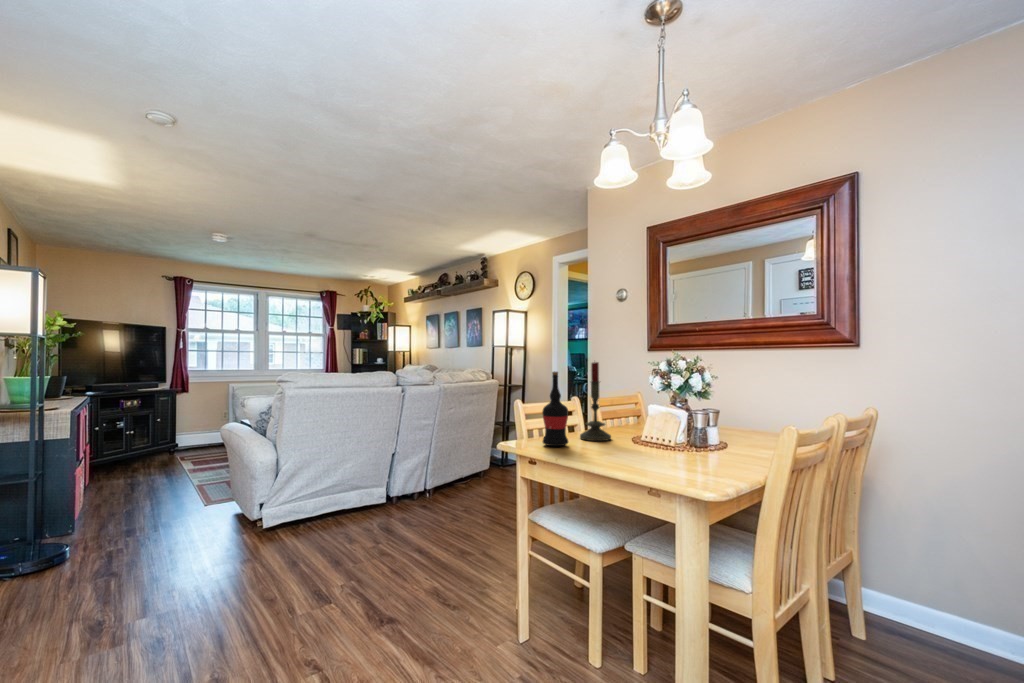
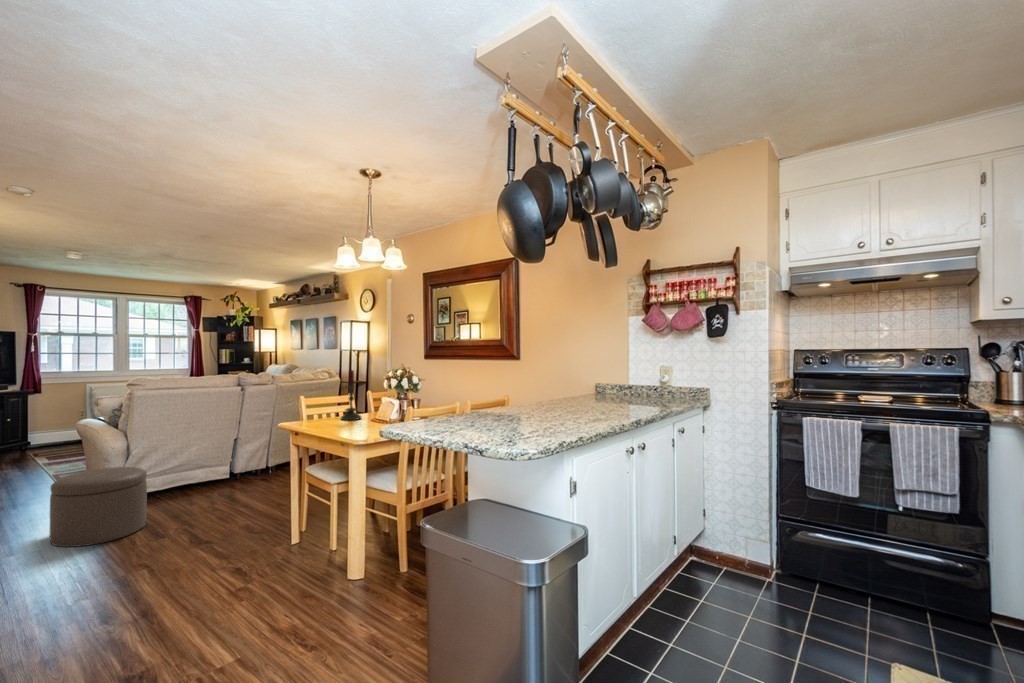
wine bottle: present [542,371,568,446] -> none [307,377,325,424]
ottoman: none [190,492,304,609] -> present [50,467,147,547]

